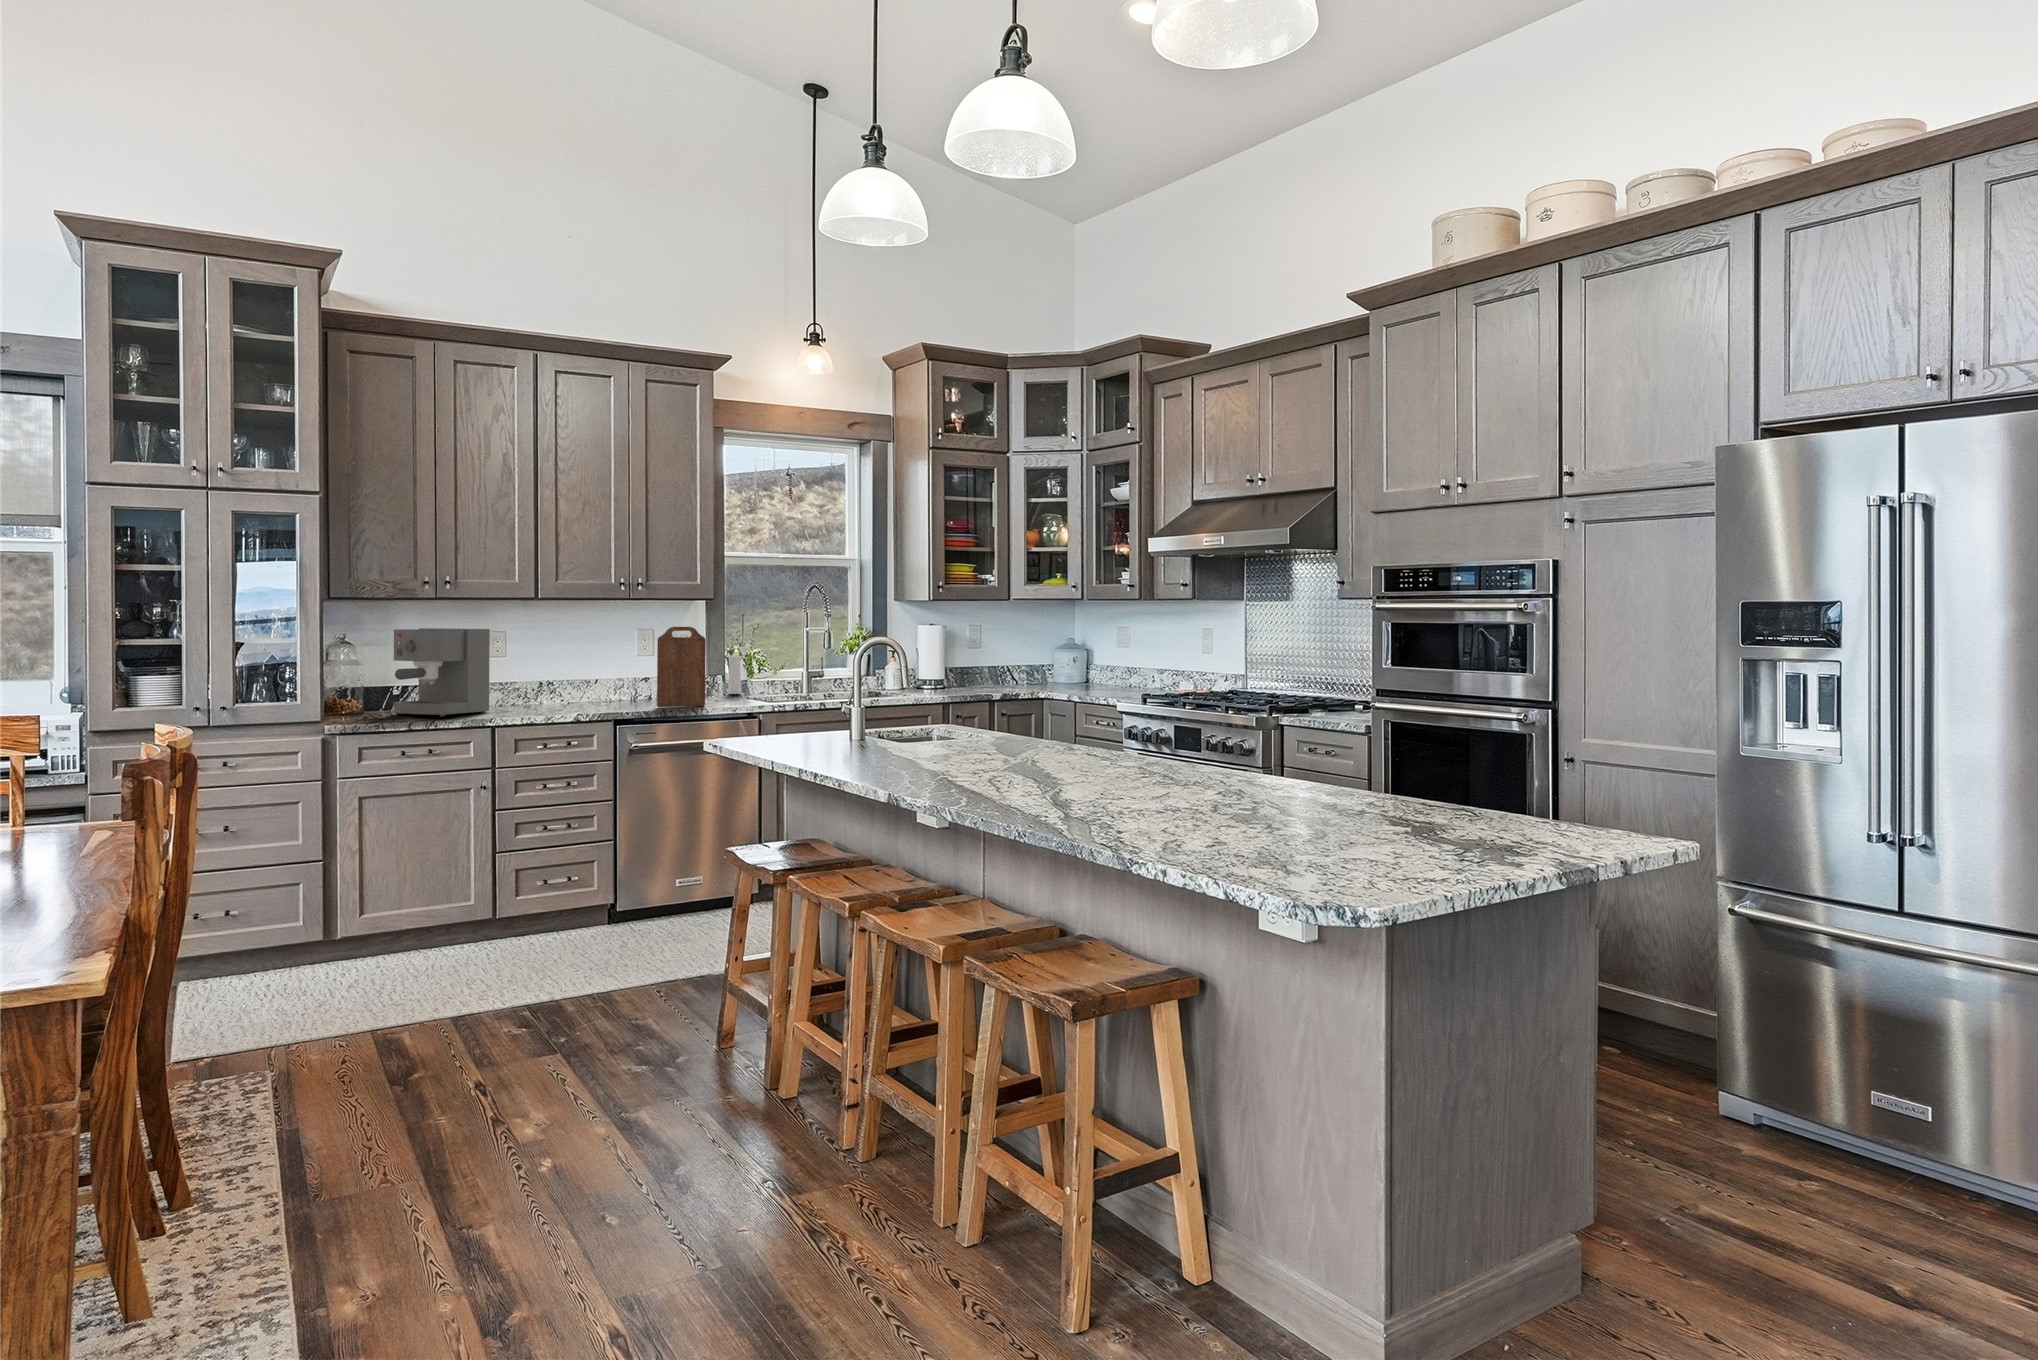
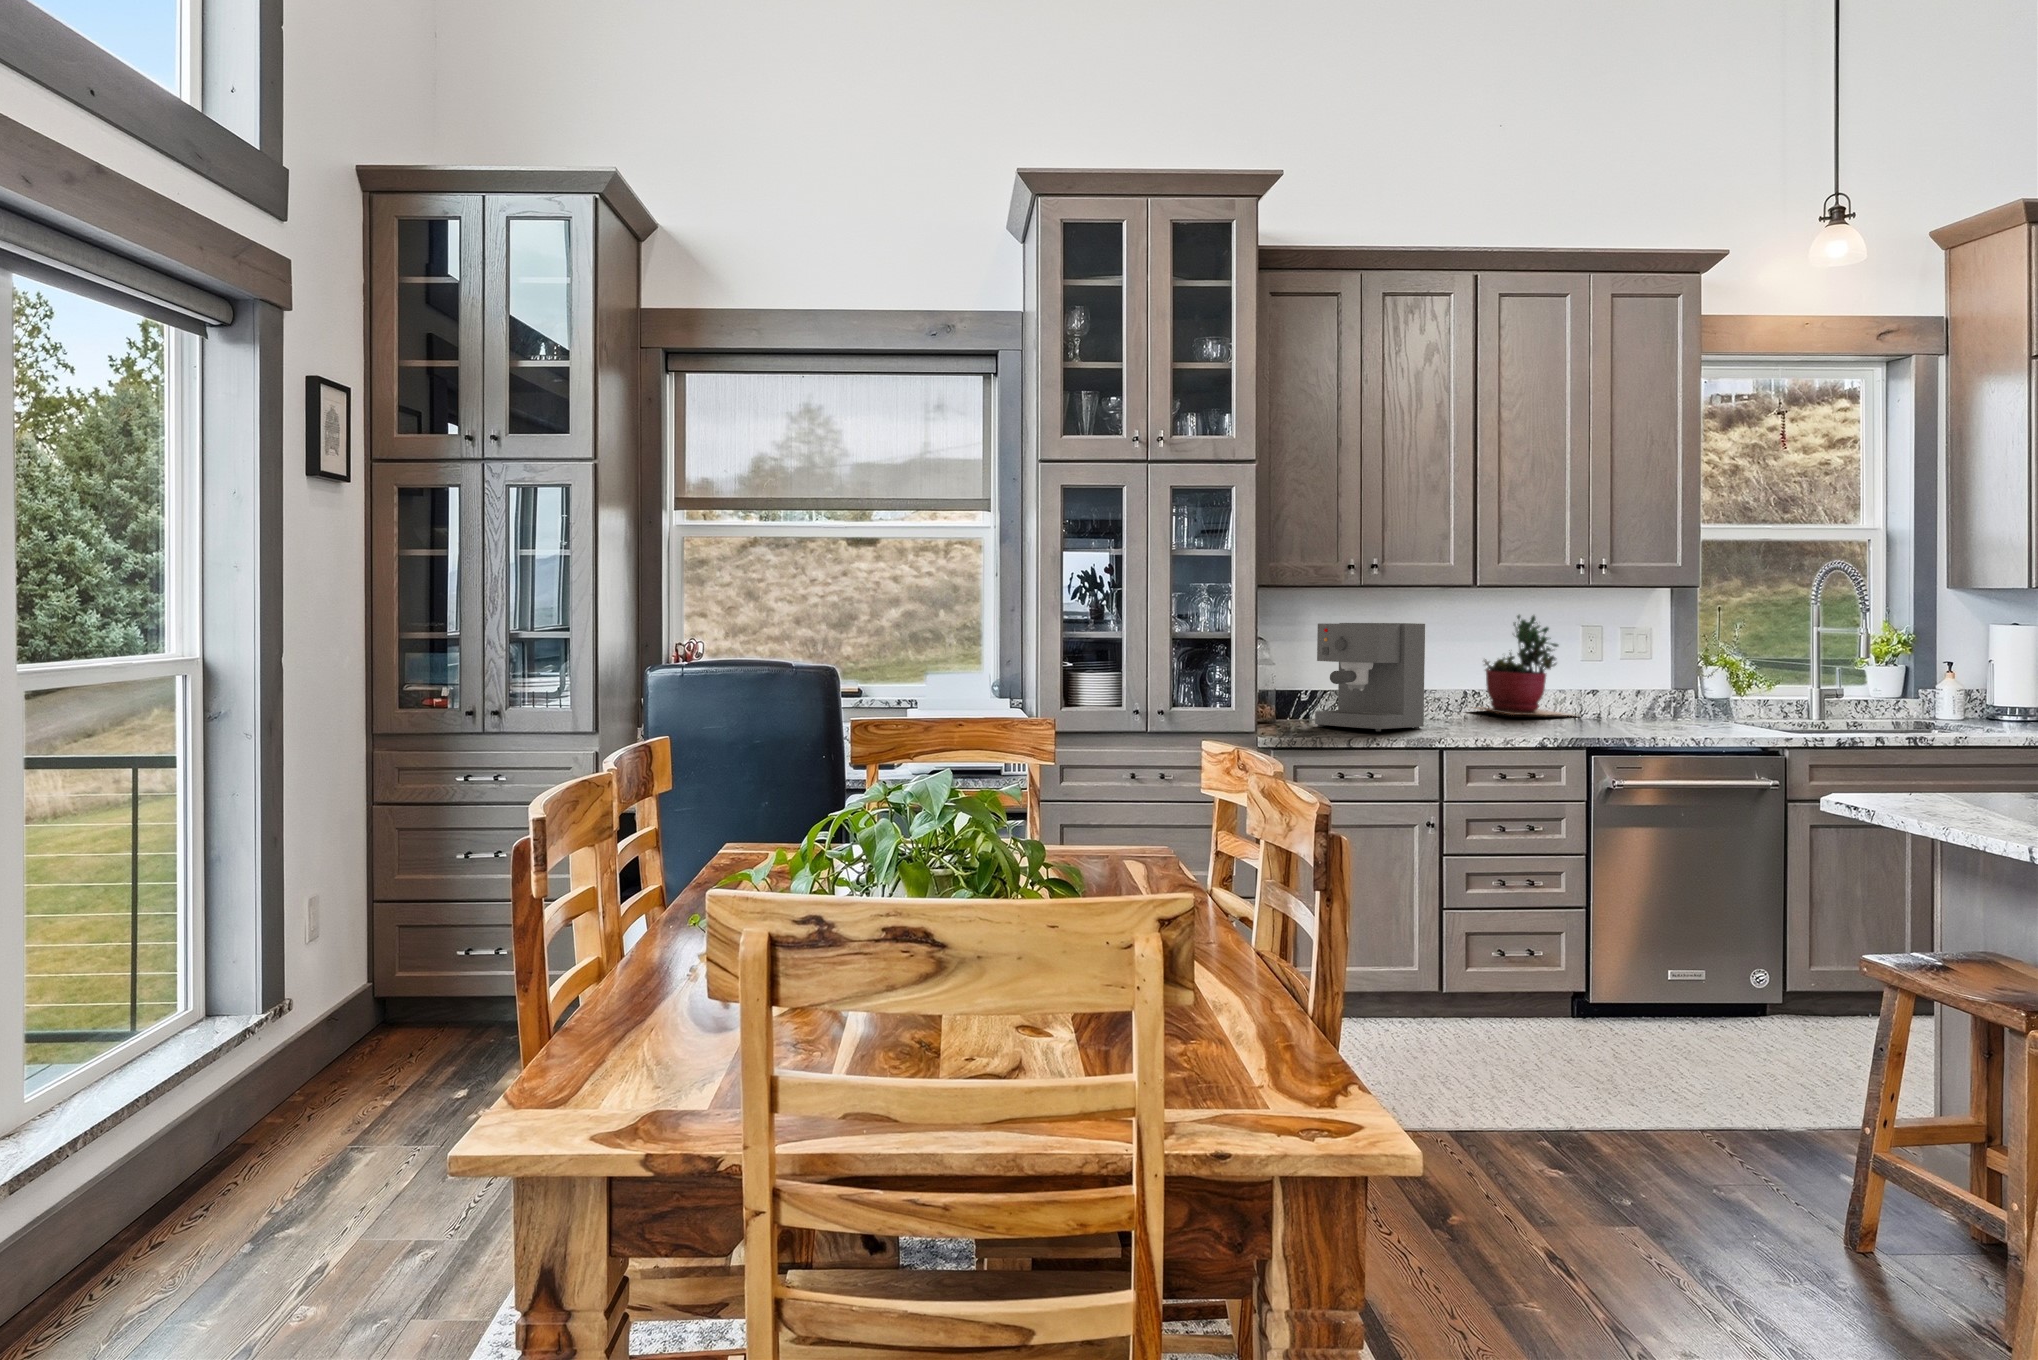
succulent plant: none [544,620,632,698] -> present [1476,615,1574,716]
cutting board: present [657,627,706,707] -> none [1637,622,1705,732]
pepper mill: present [728,647,749,694] -> none [1713,652,1738,717]

